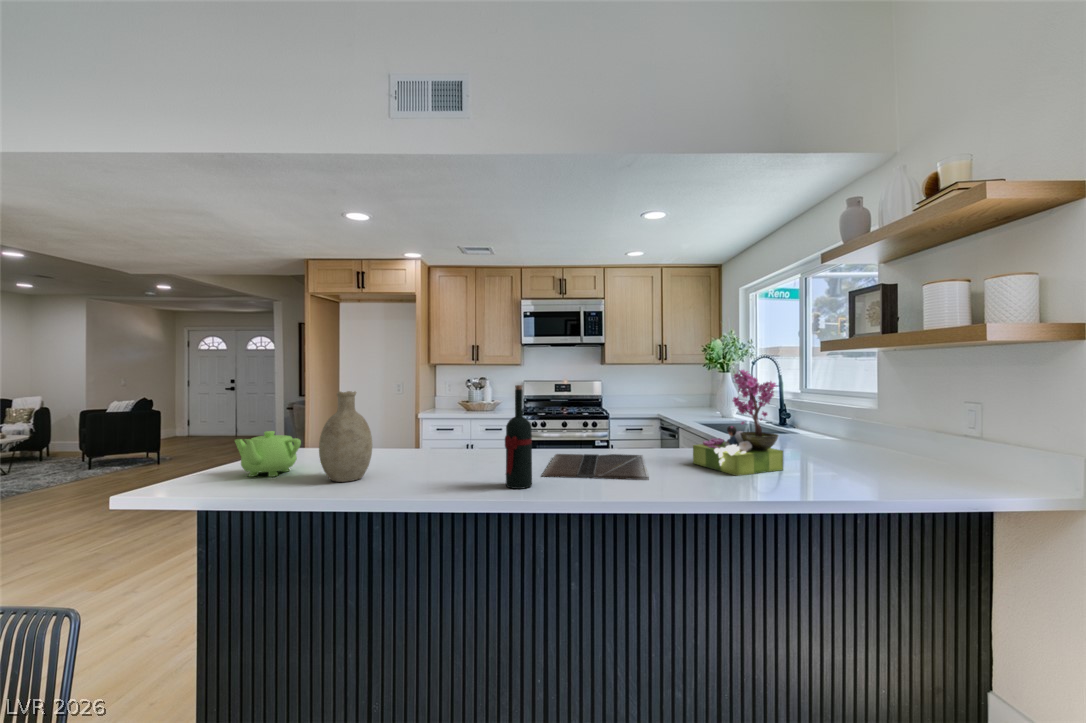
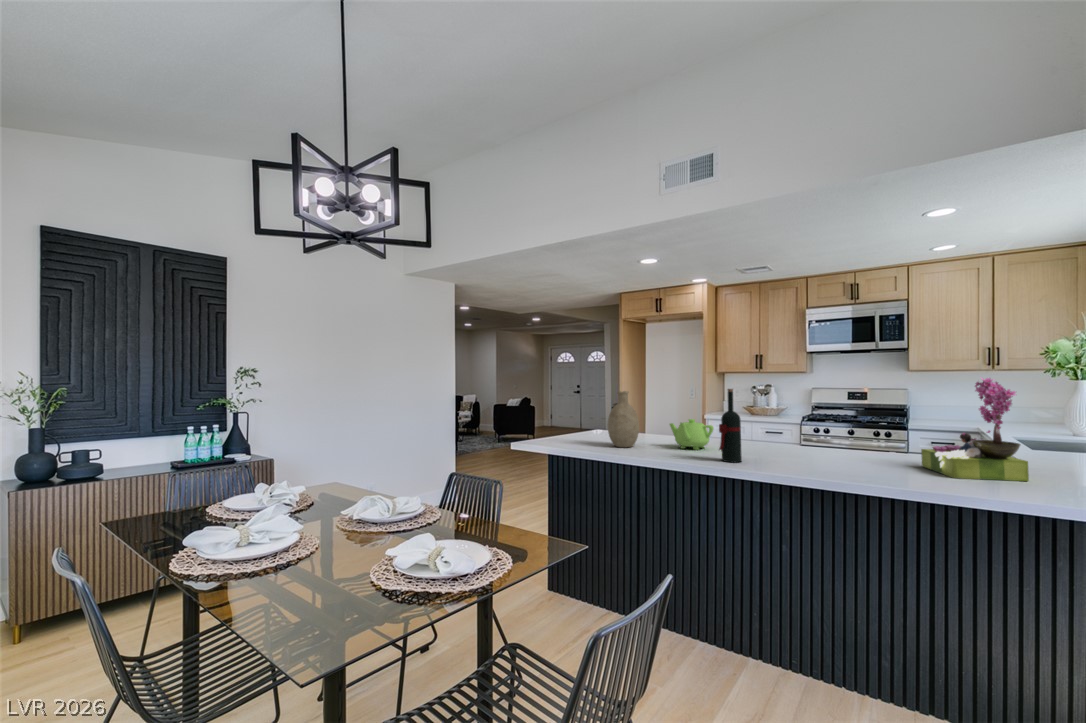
teapot: present [235,431,301,477] -> present [670,419,714,450]
laptop: present [542,454,649,480] -> none [757,447,872,471]

